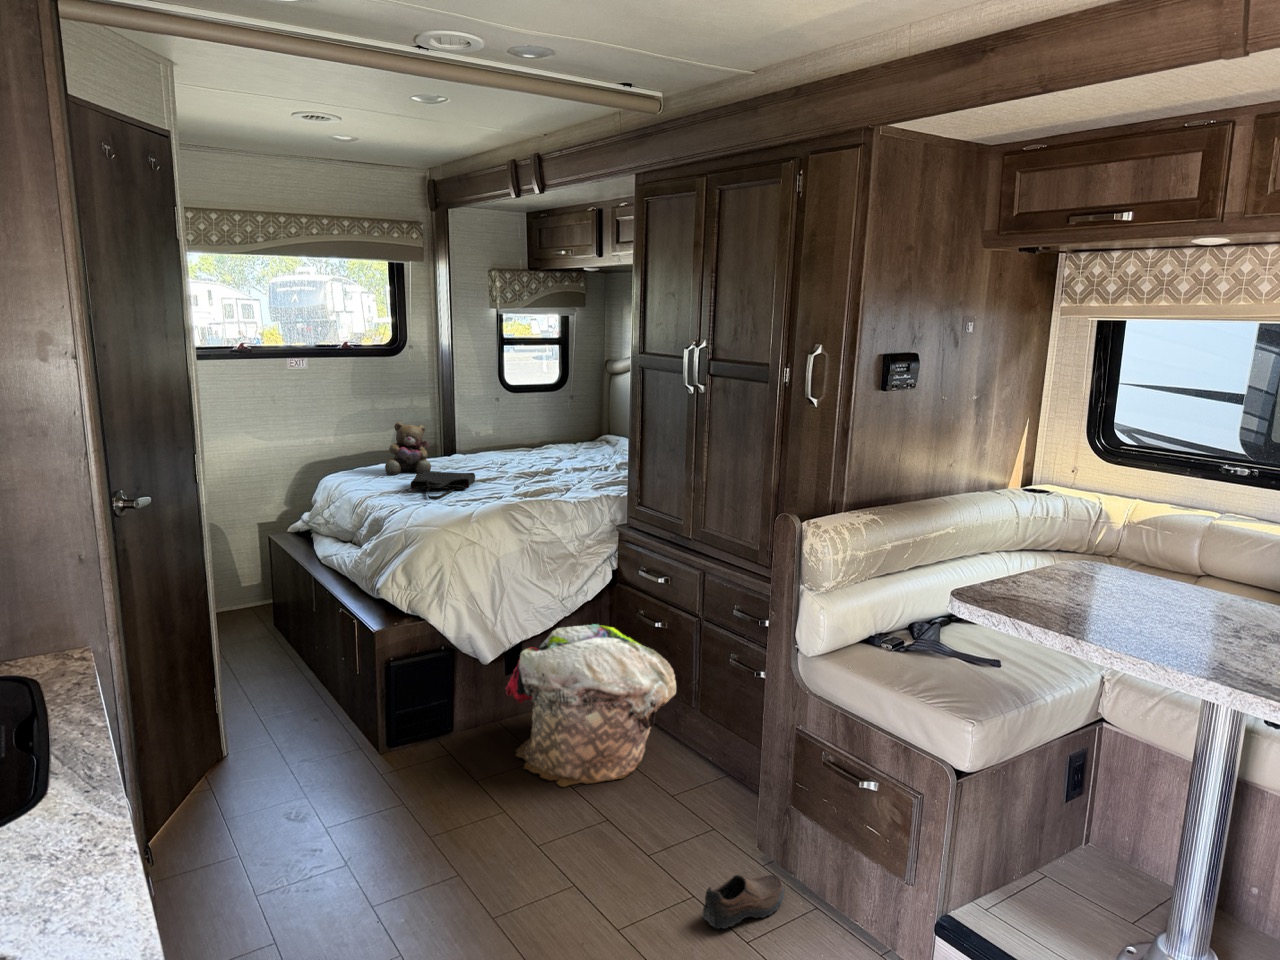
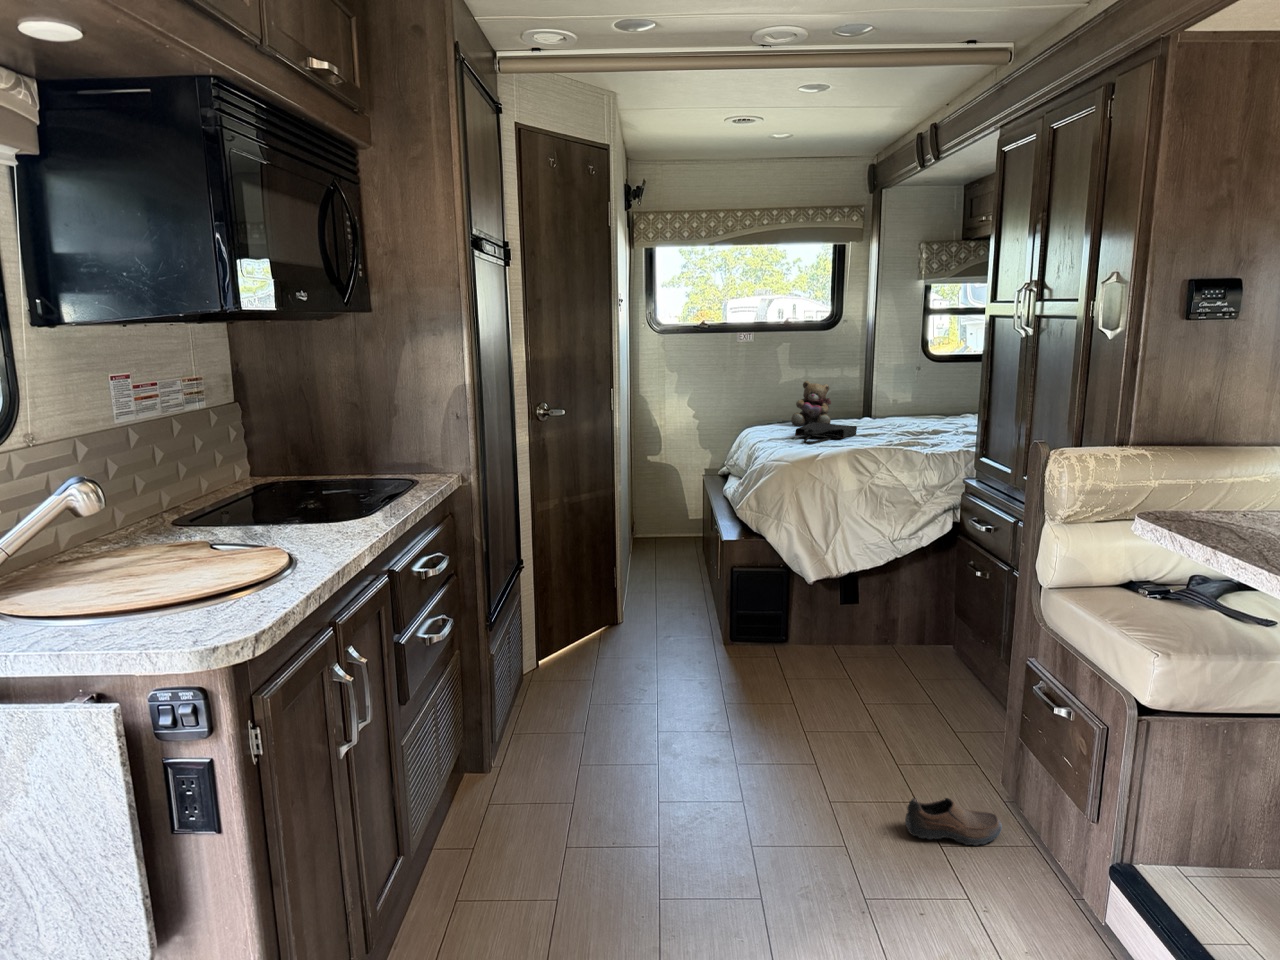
laundry basket: present [506,624,676,787] -> none [825,562,975,706]

